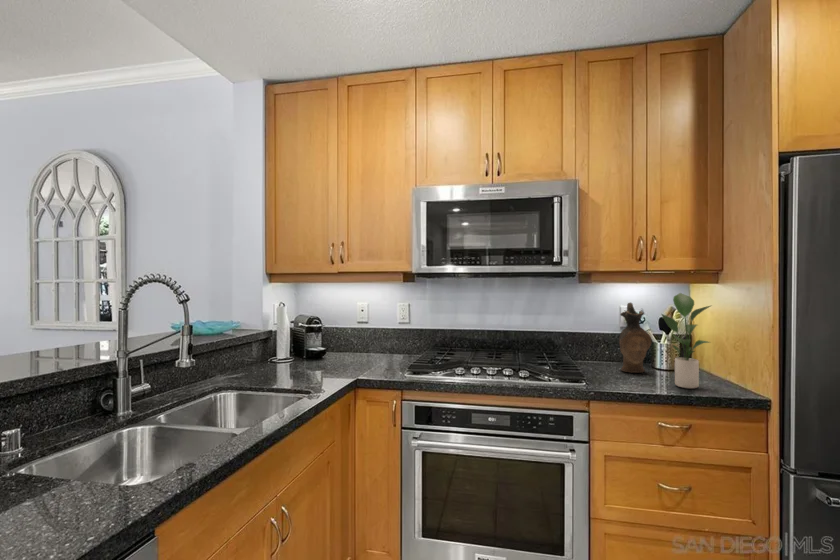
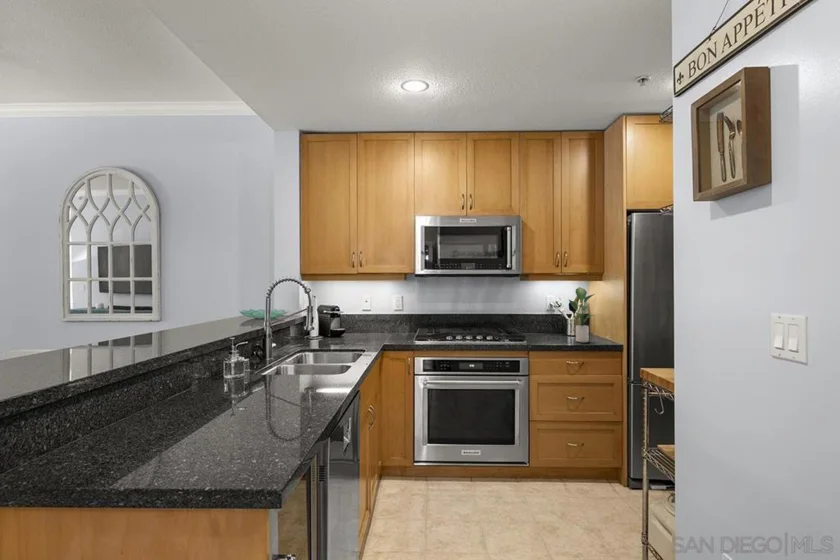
ceramic pitcher: present [619,303,652,373] -> none [545,293,564,337]

